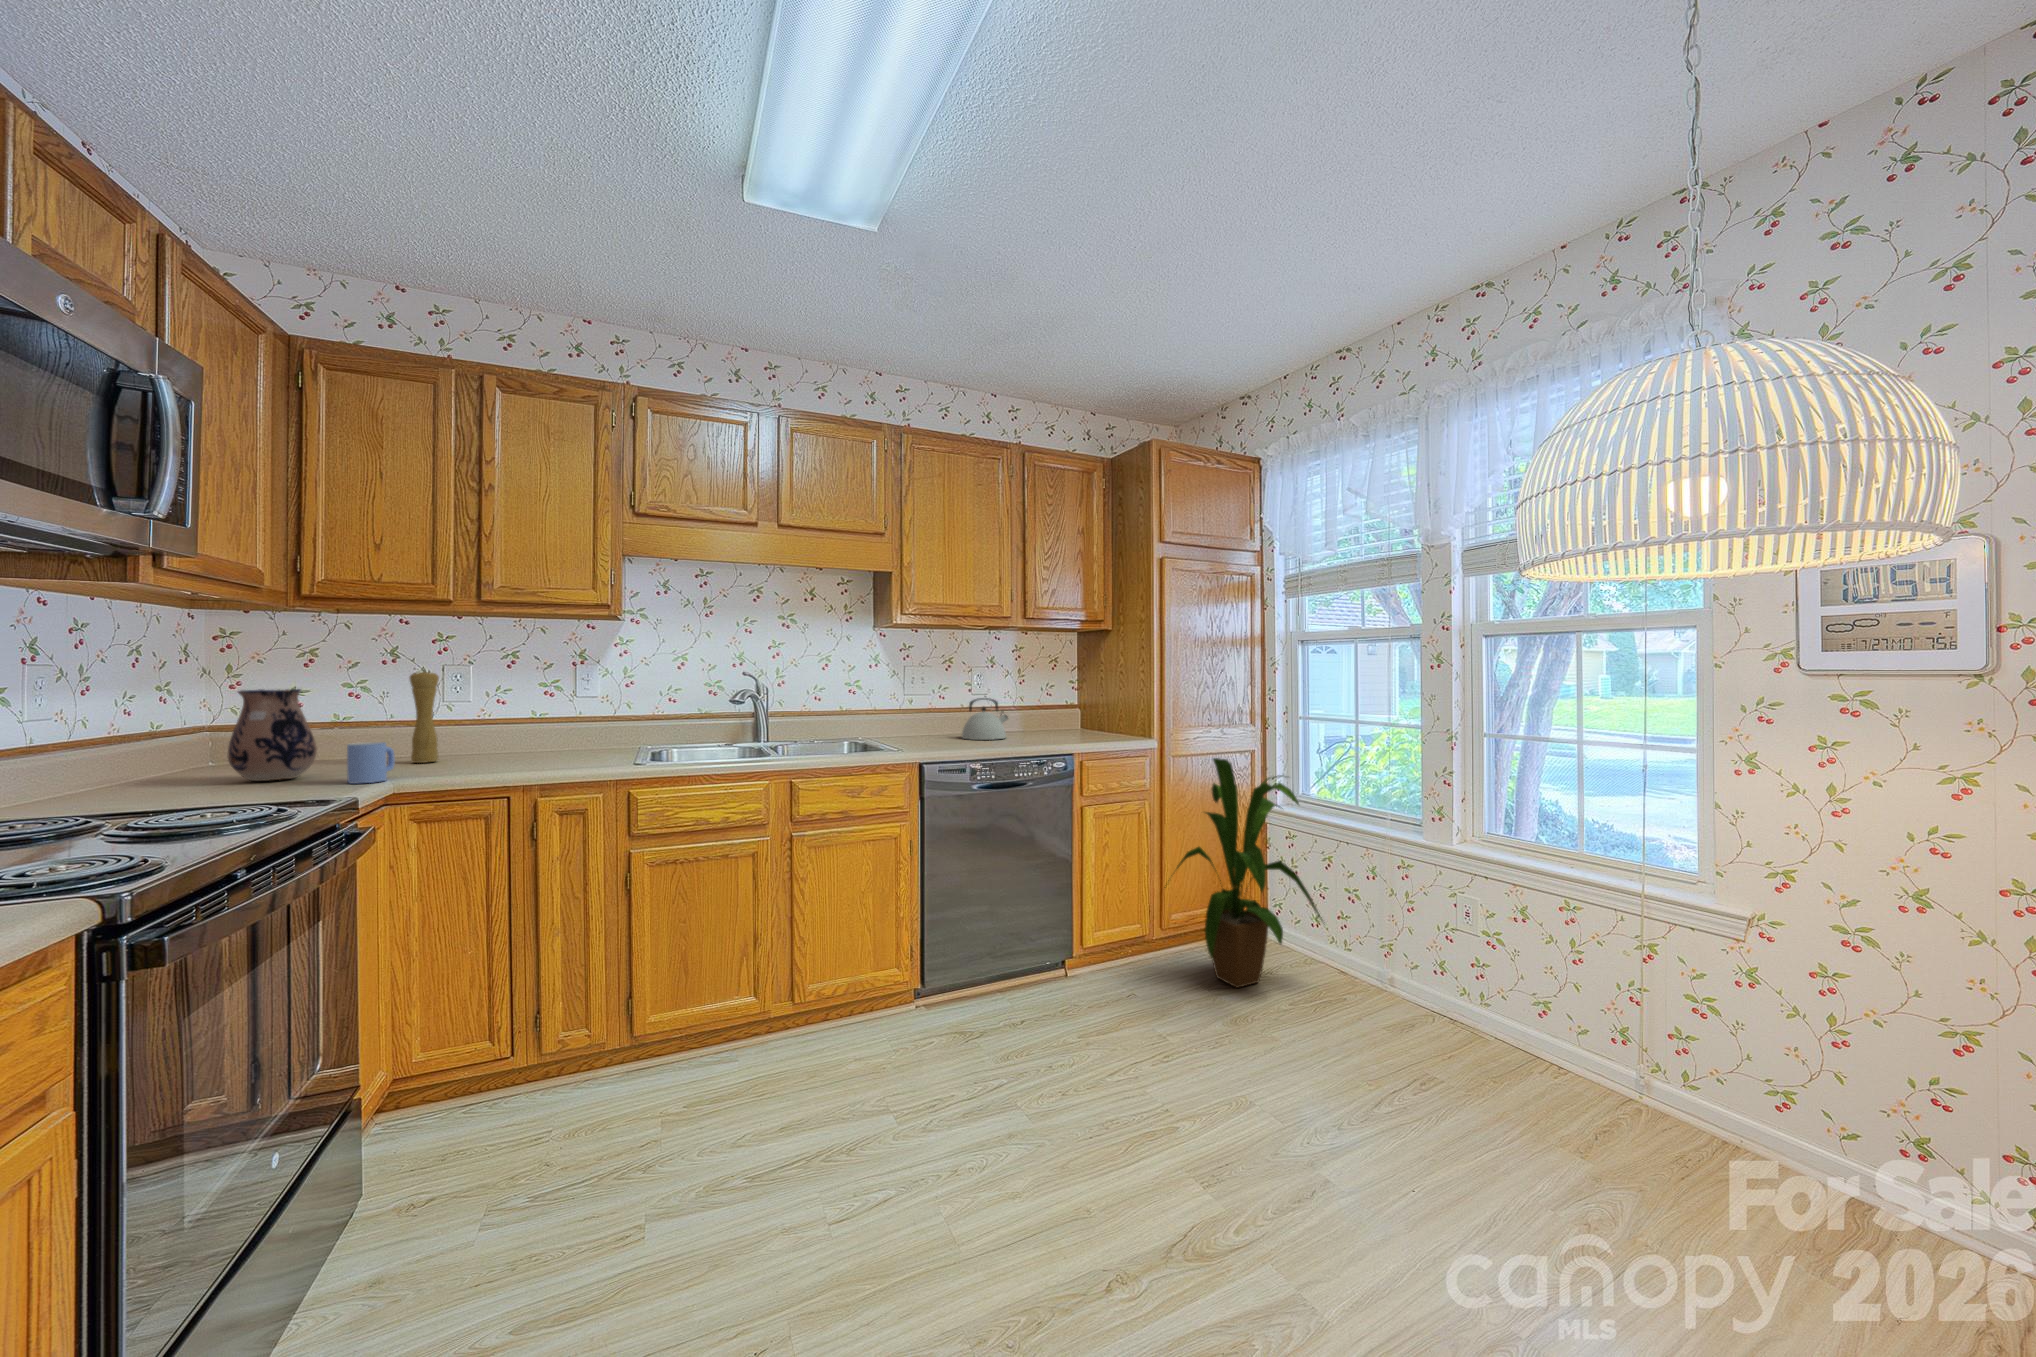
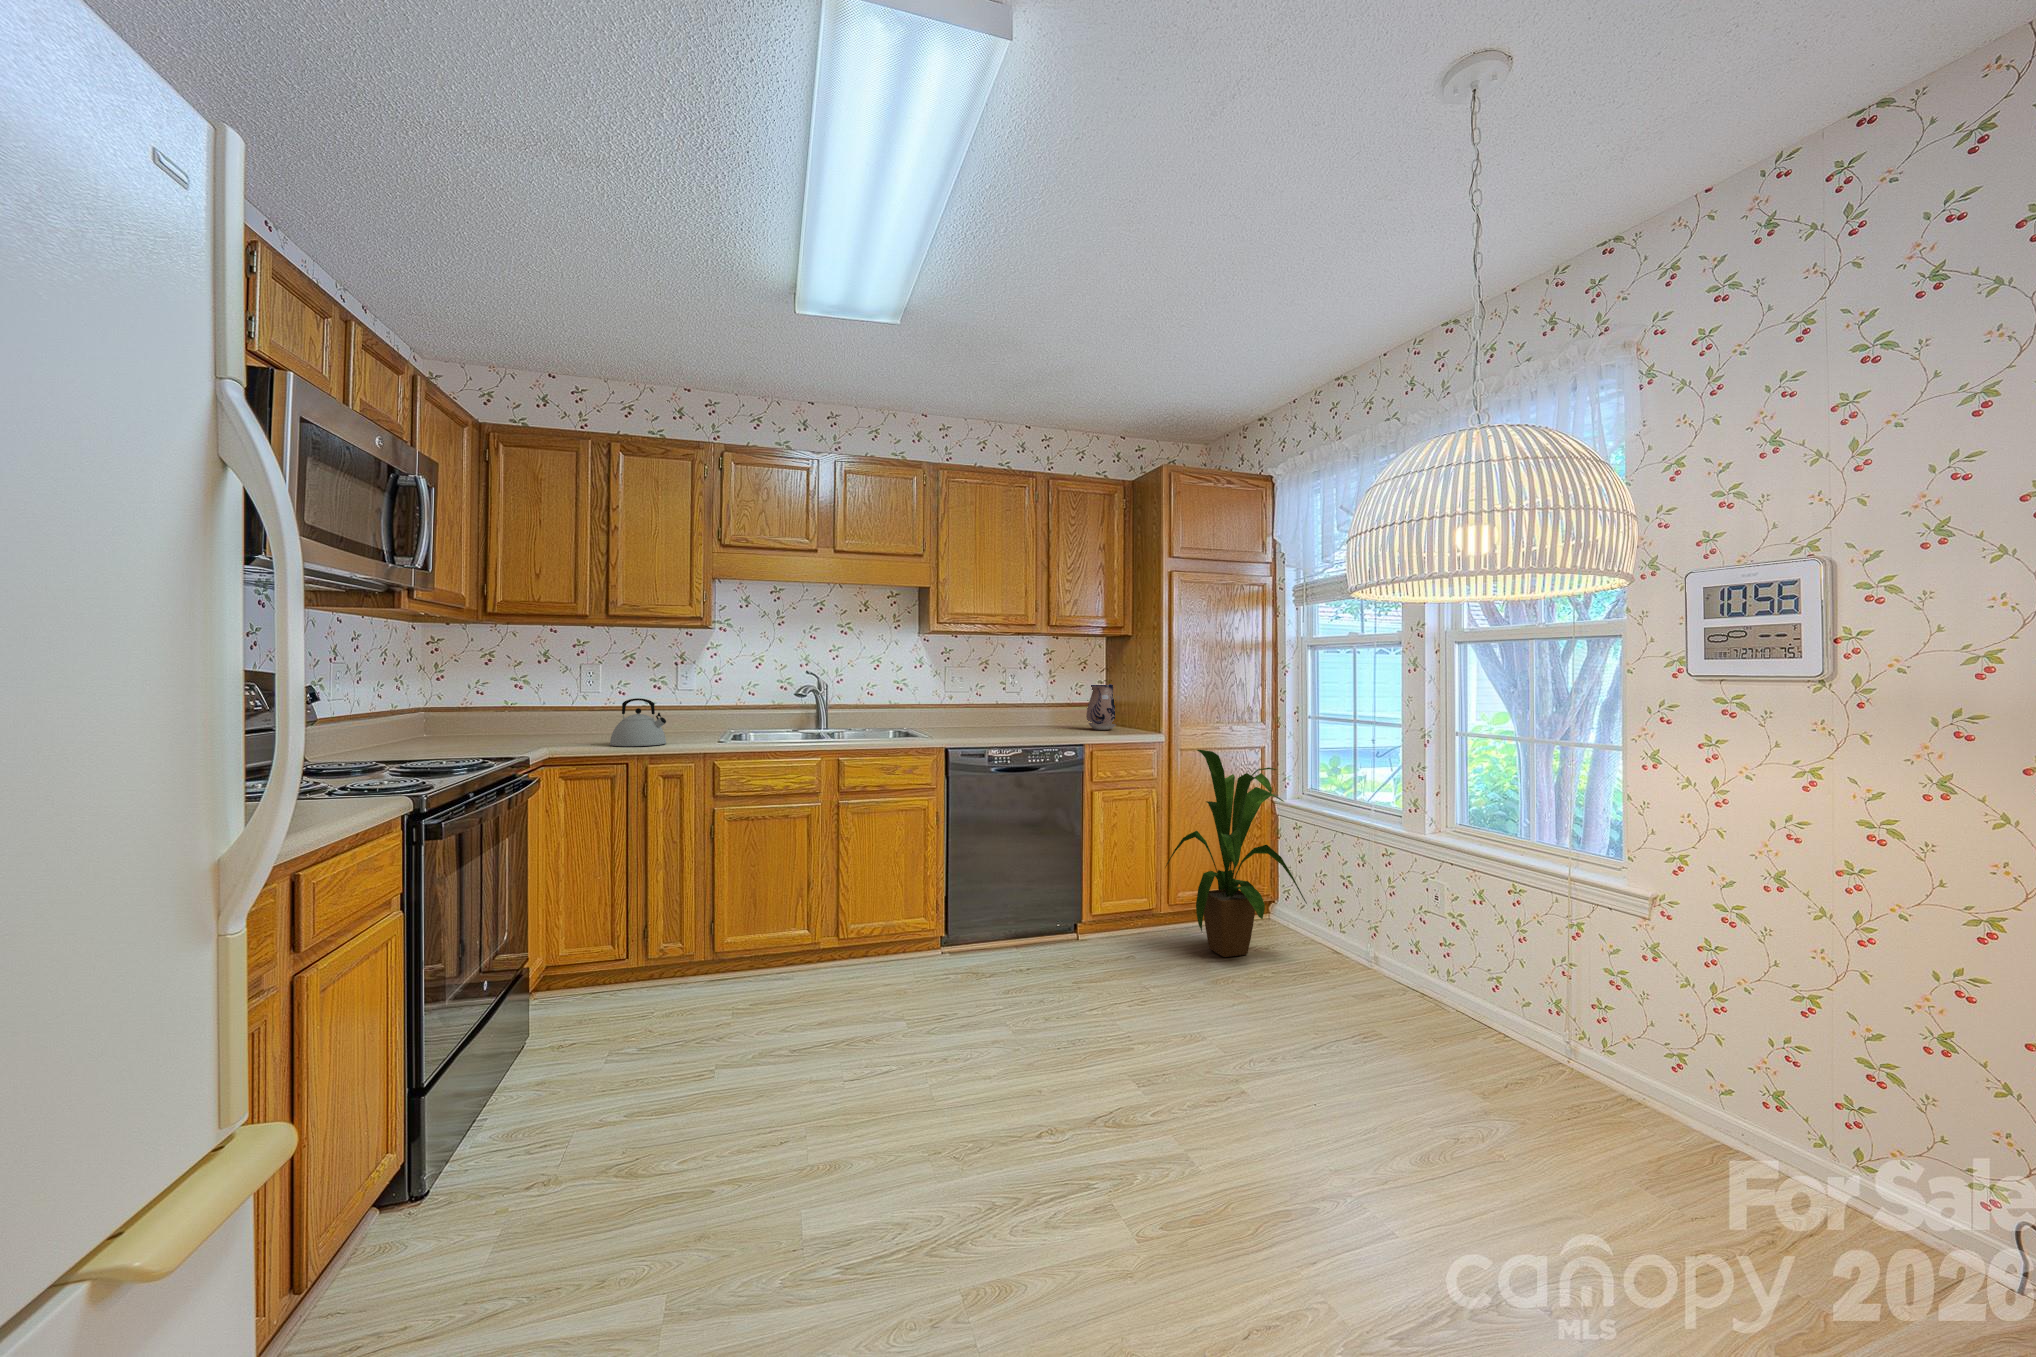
pepper mill: present [410,671,439,763] -> none [558,669,578,739]
ceramic pitcher: present [228,689,317,781] -> present [1086,684,1116,730]
kettle: present [962,698,1008,740] -> present [610,698,666,746]
mug: present [347,742,394,783] -> none [520,721,550,750]

